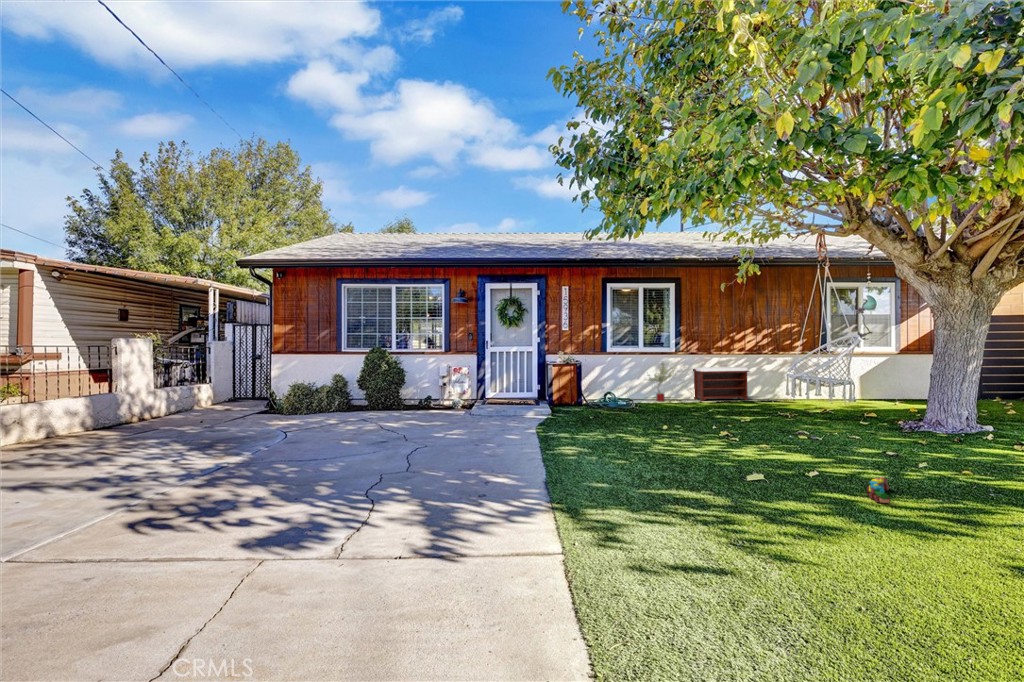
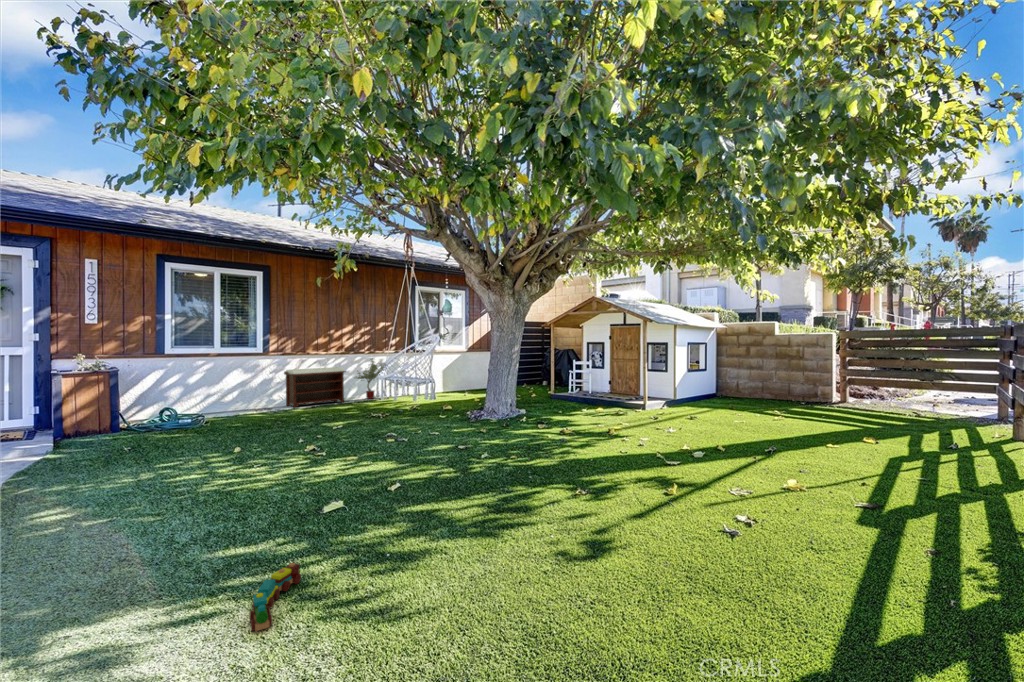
potted tree: present [645,361,676,402] -> present [355,359,385,399]
toy train: present [867,477,890,503] -> present [250,563,301,631]

